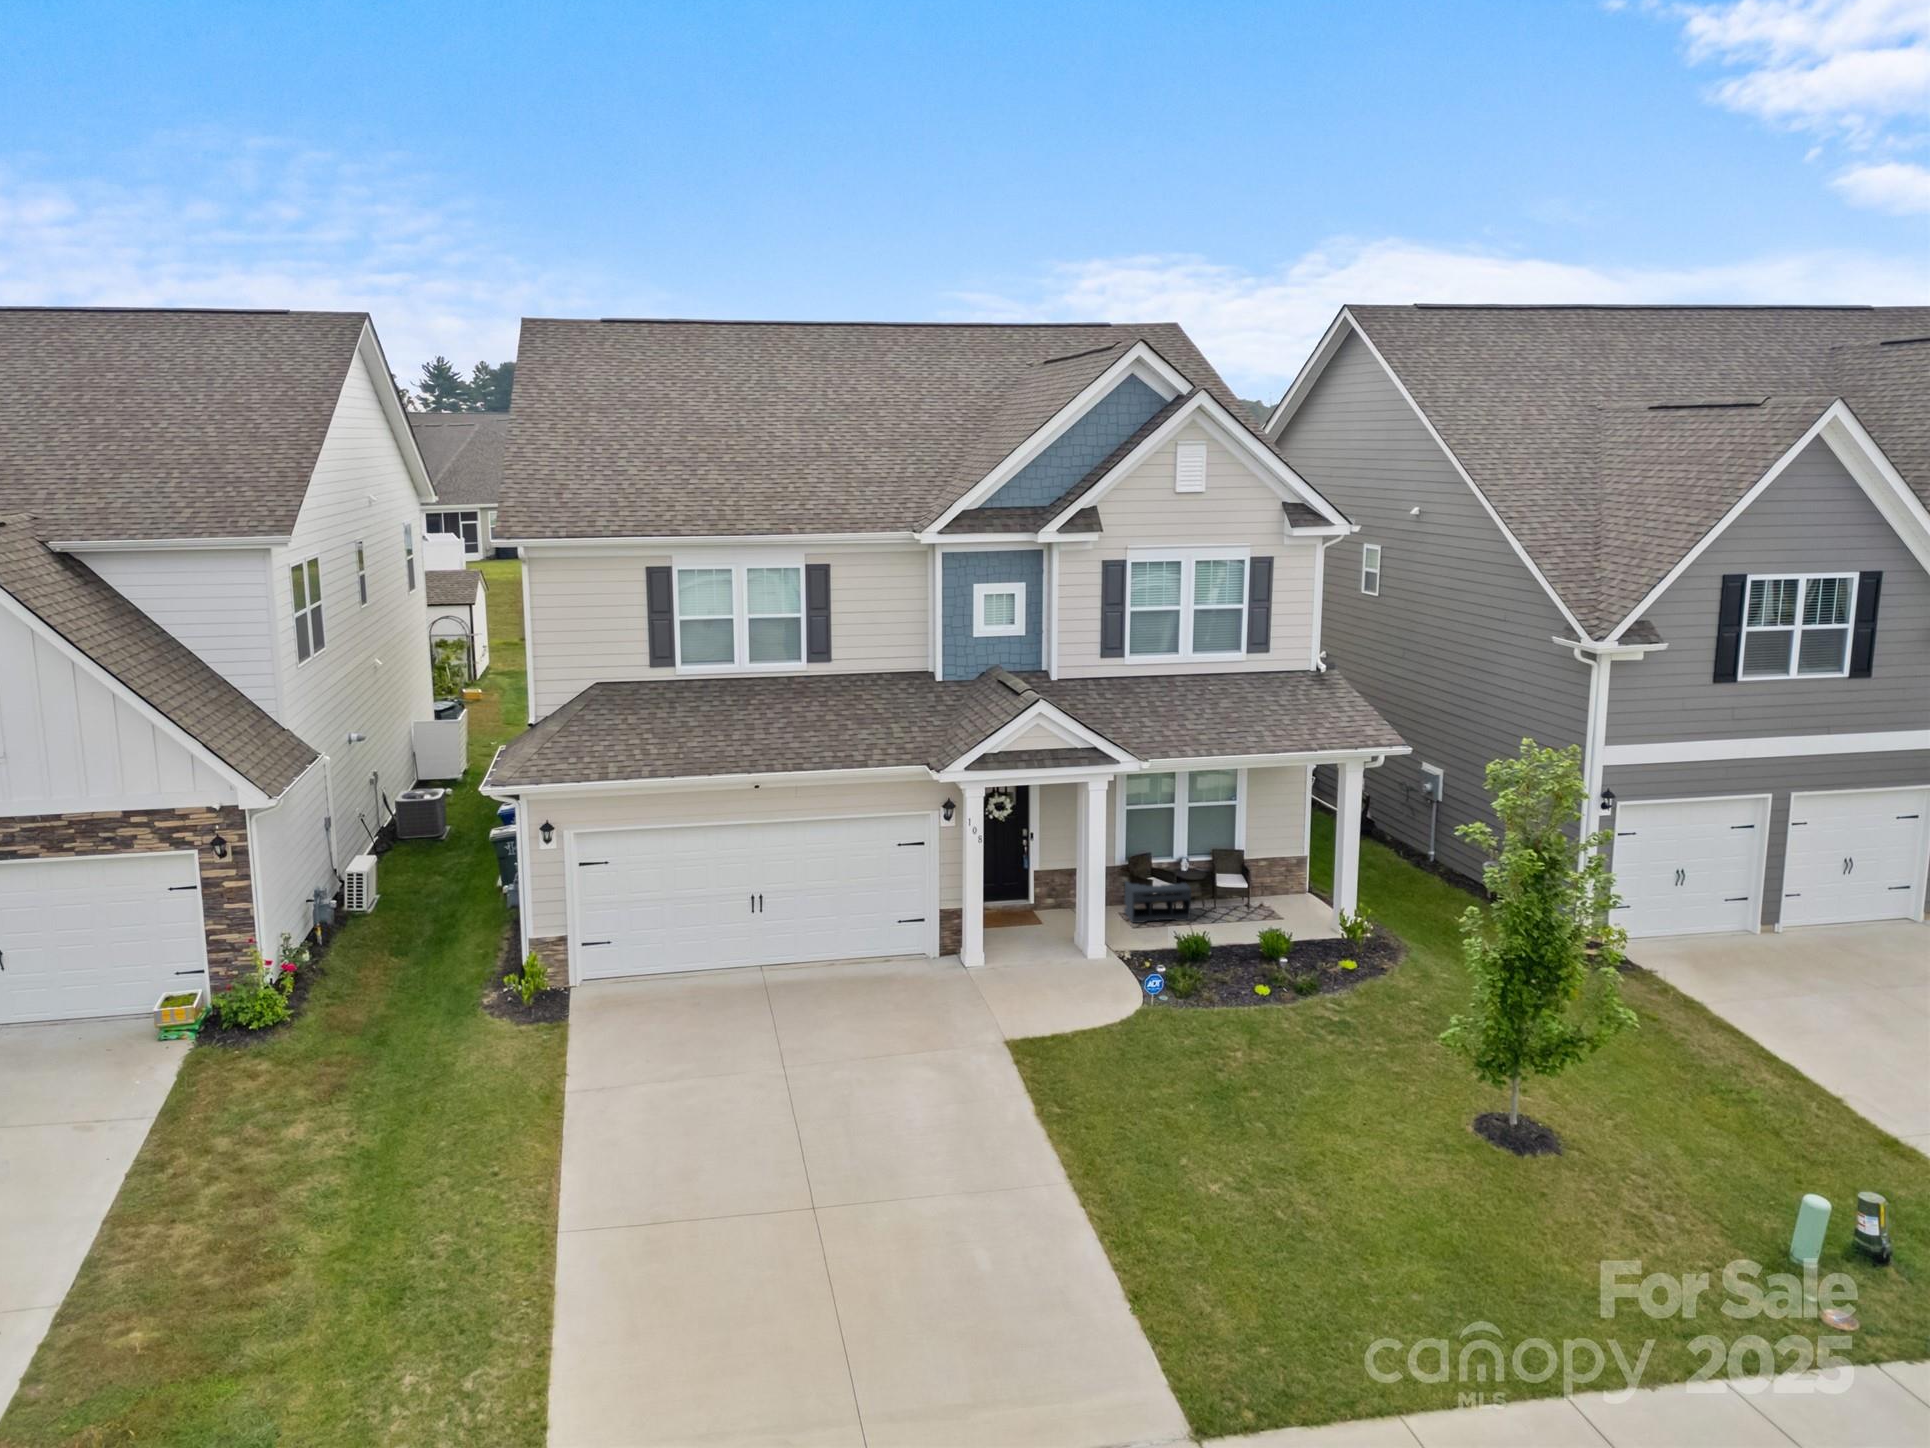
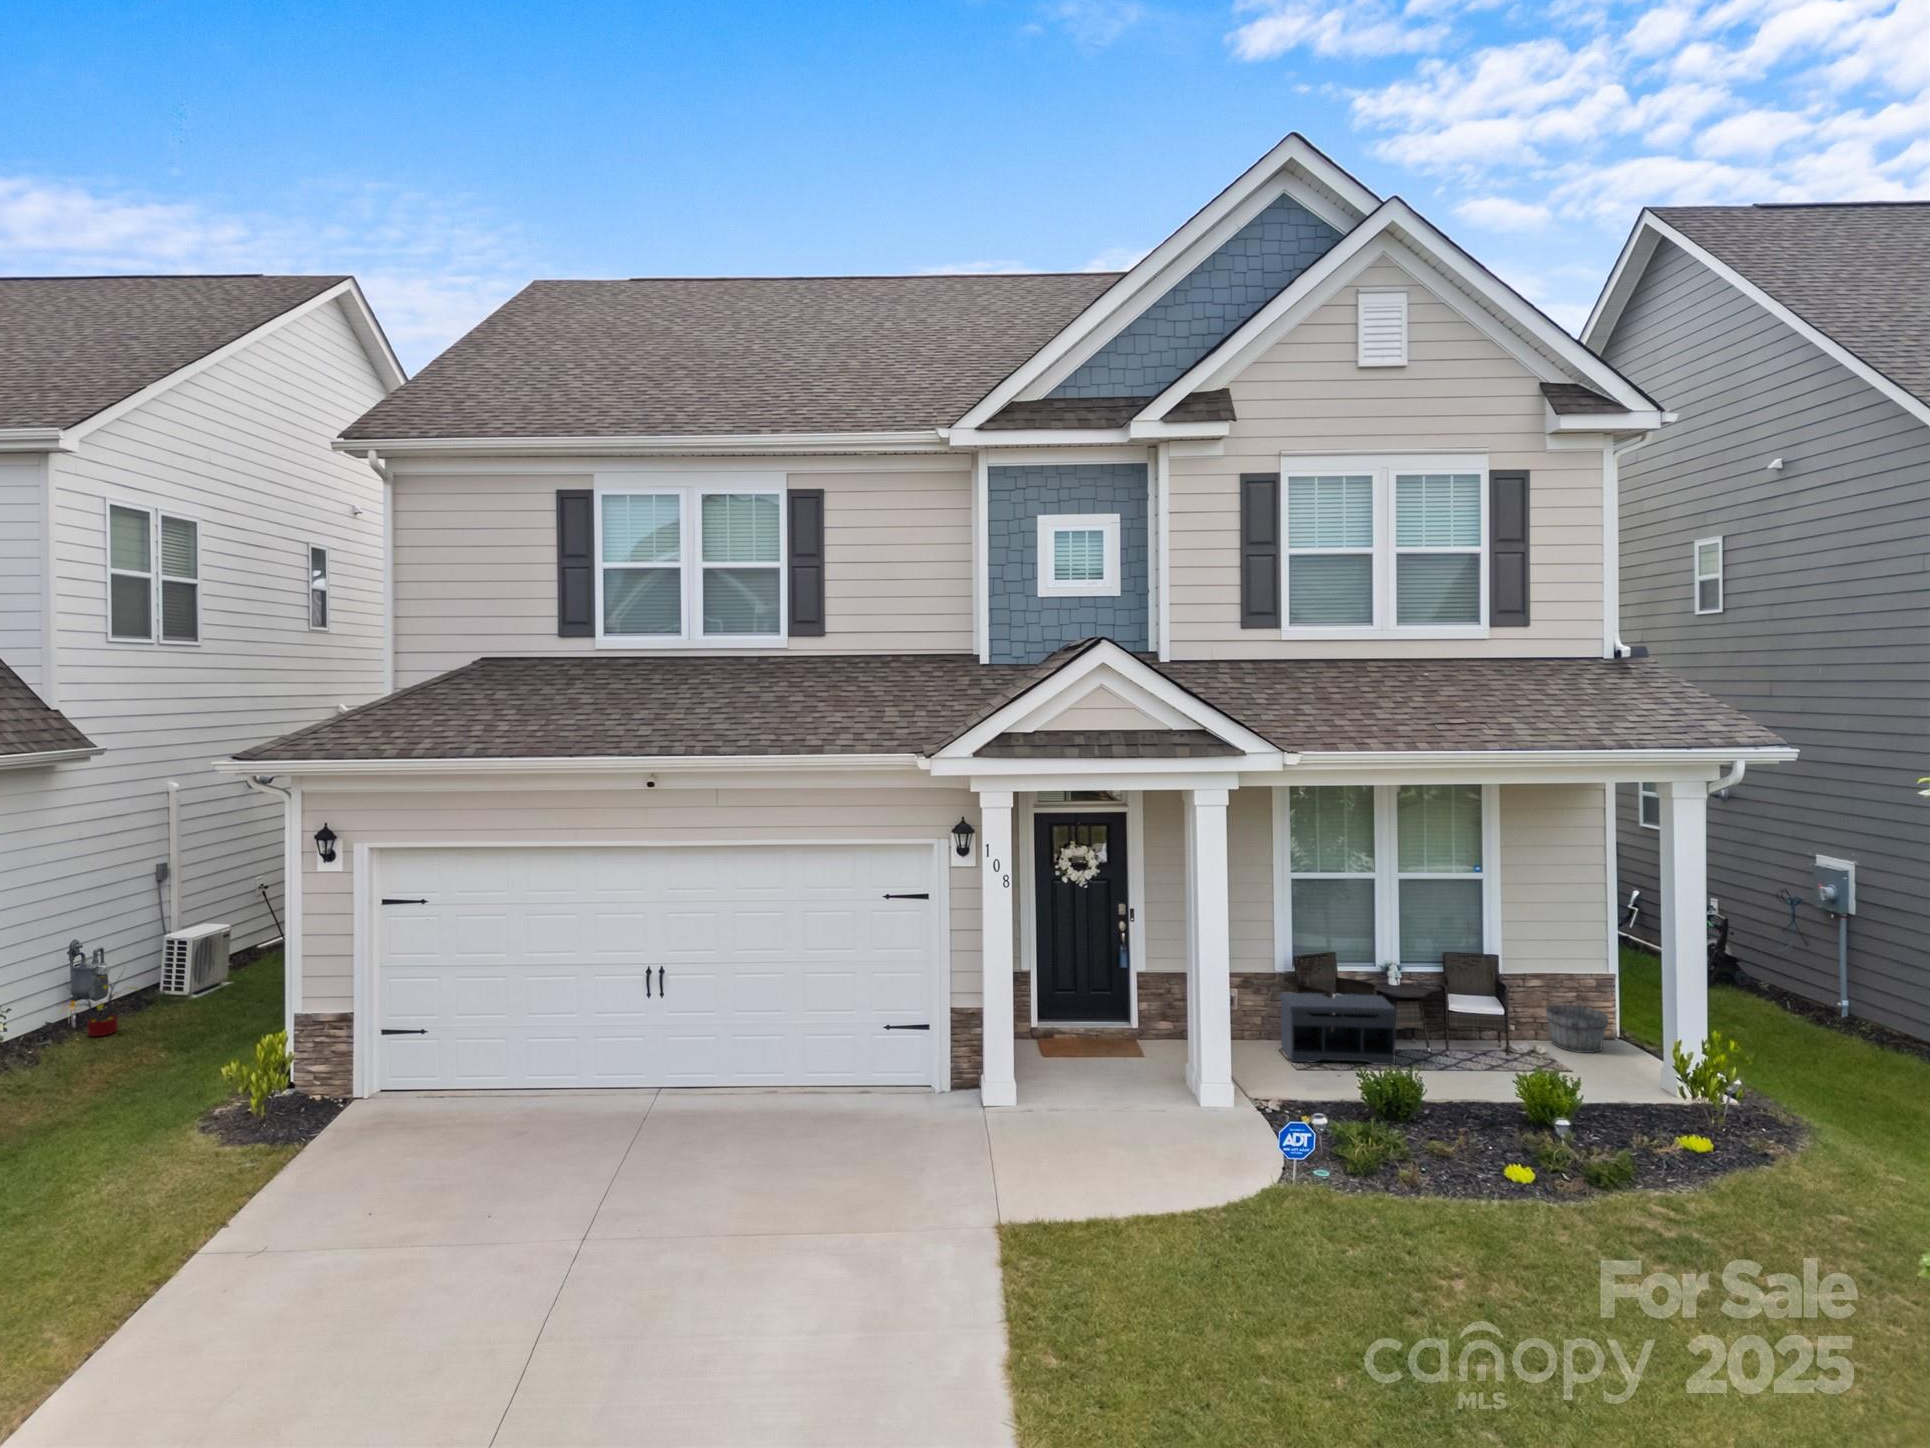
wooden bucket: none [1271,872,1305,903] -> present [1546,1003,1608,1053]
decorative plant: none [298,918,347,970] -> present [61,973,137,1036]

